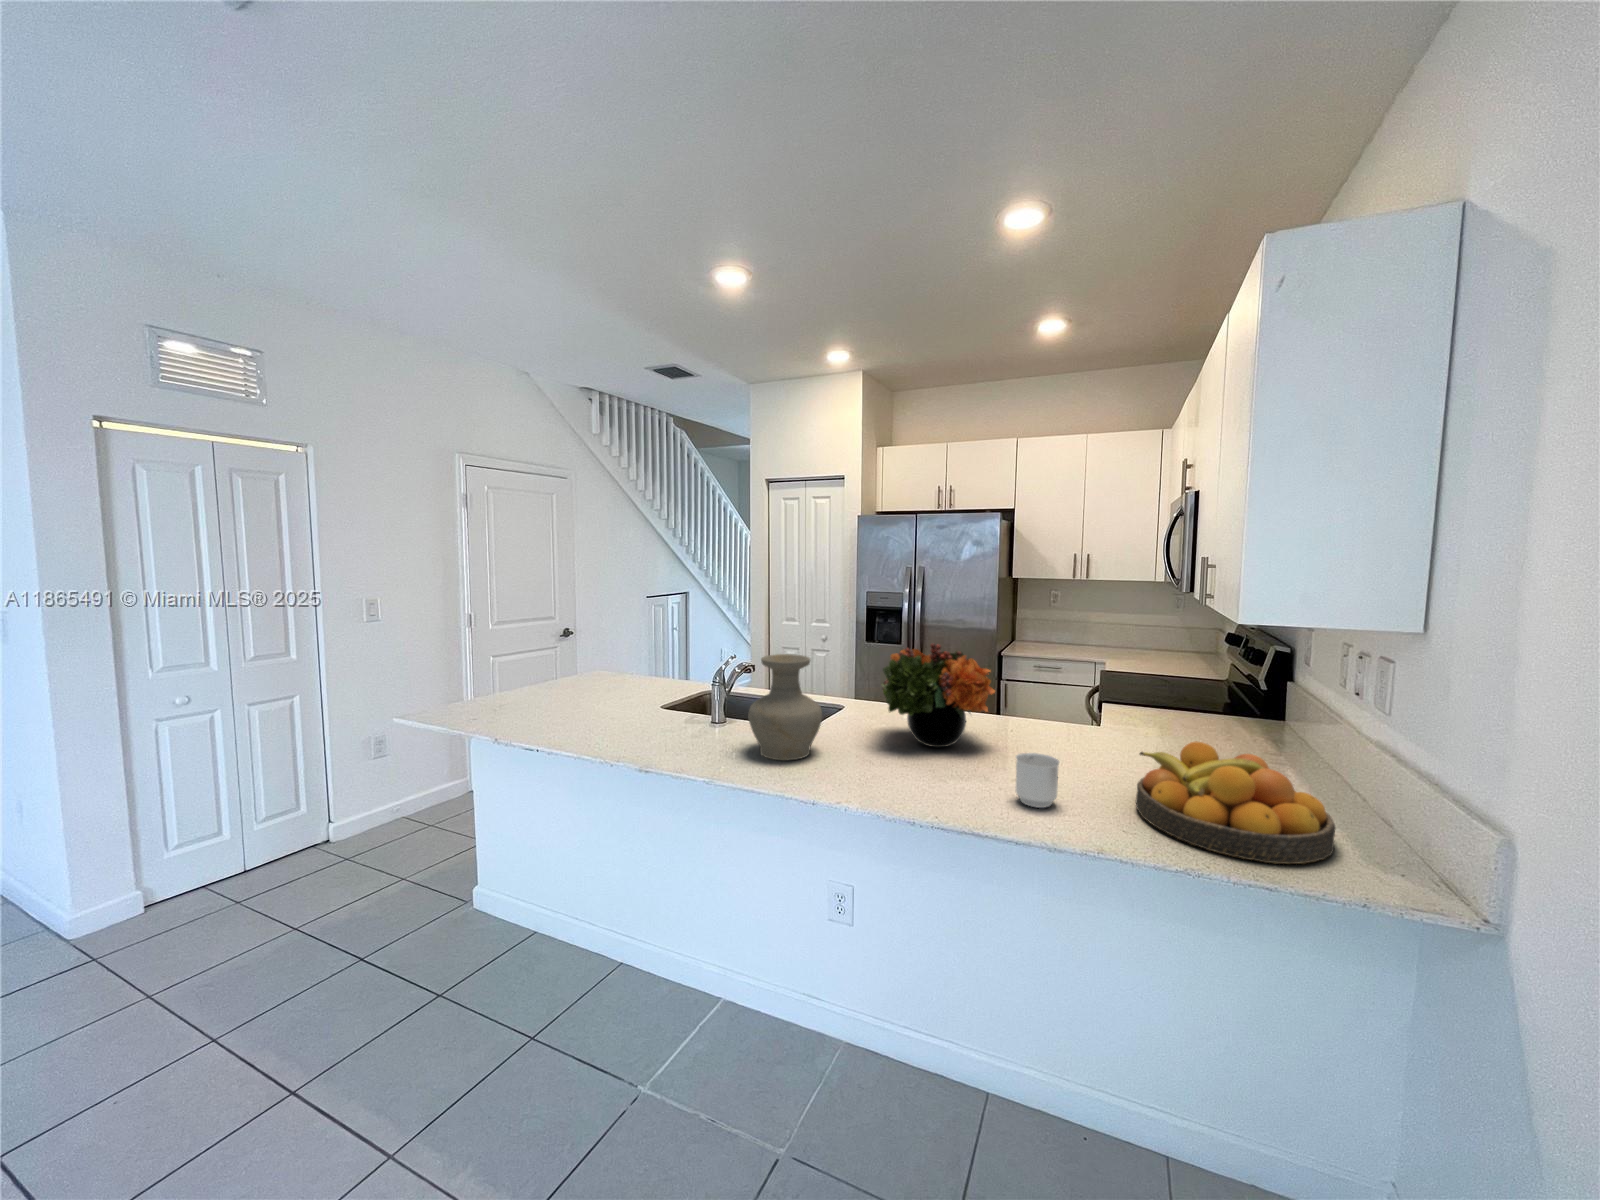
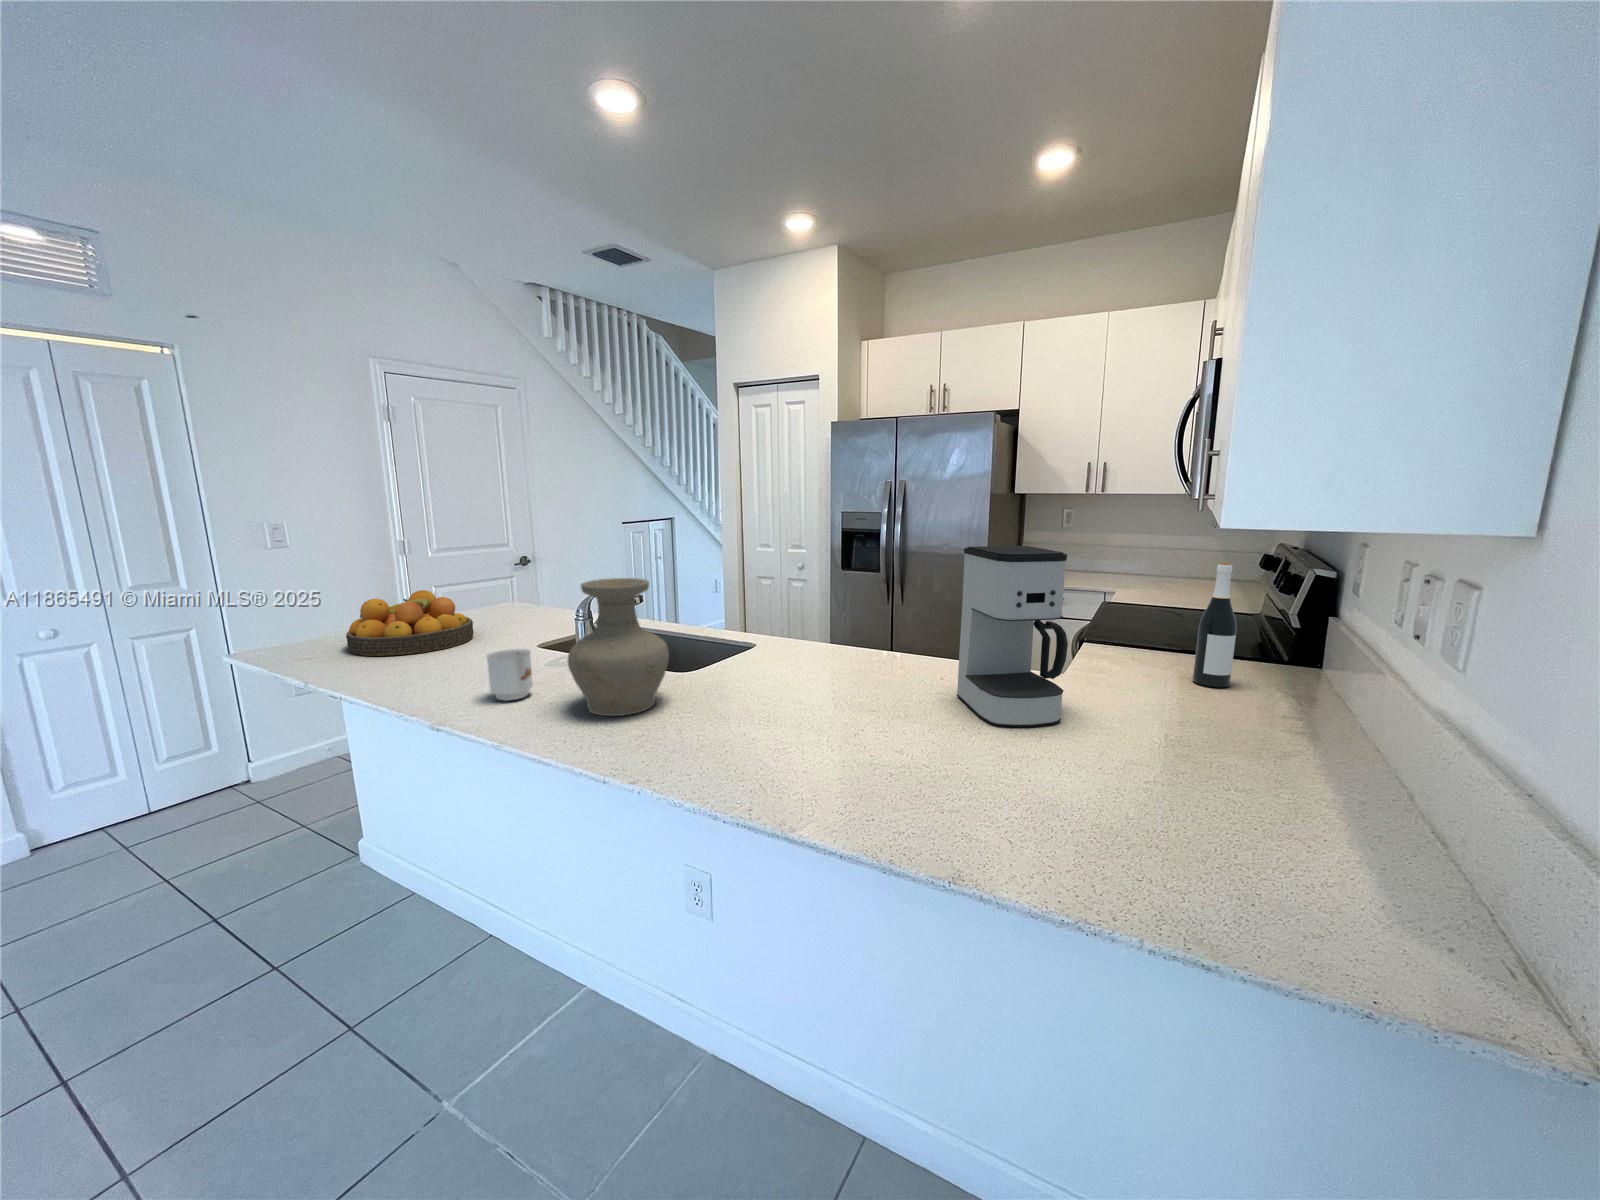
coffee maker: none [1031,630,1116,763] -> present [957,546,1068,727]
wine bottle: none [1194,642,1224,734] -> present [1193,562,1237,688]
flower arrangement: present [882,643,995,747] -> none [744,563,904,701]
fruit bowl: present [1136,742,1335,864] -> present [346,590,474,656]
mug: present [1016,753,1059,808] -> present [486,649,533,701]

